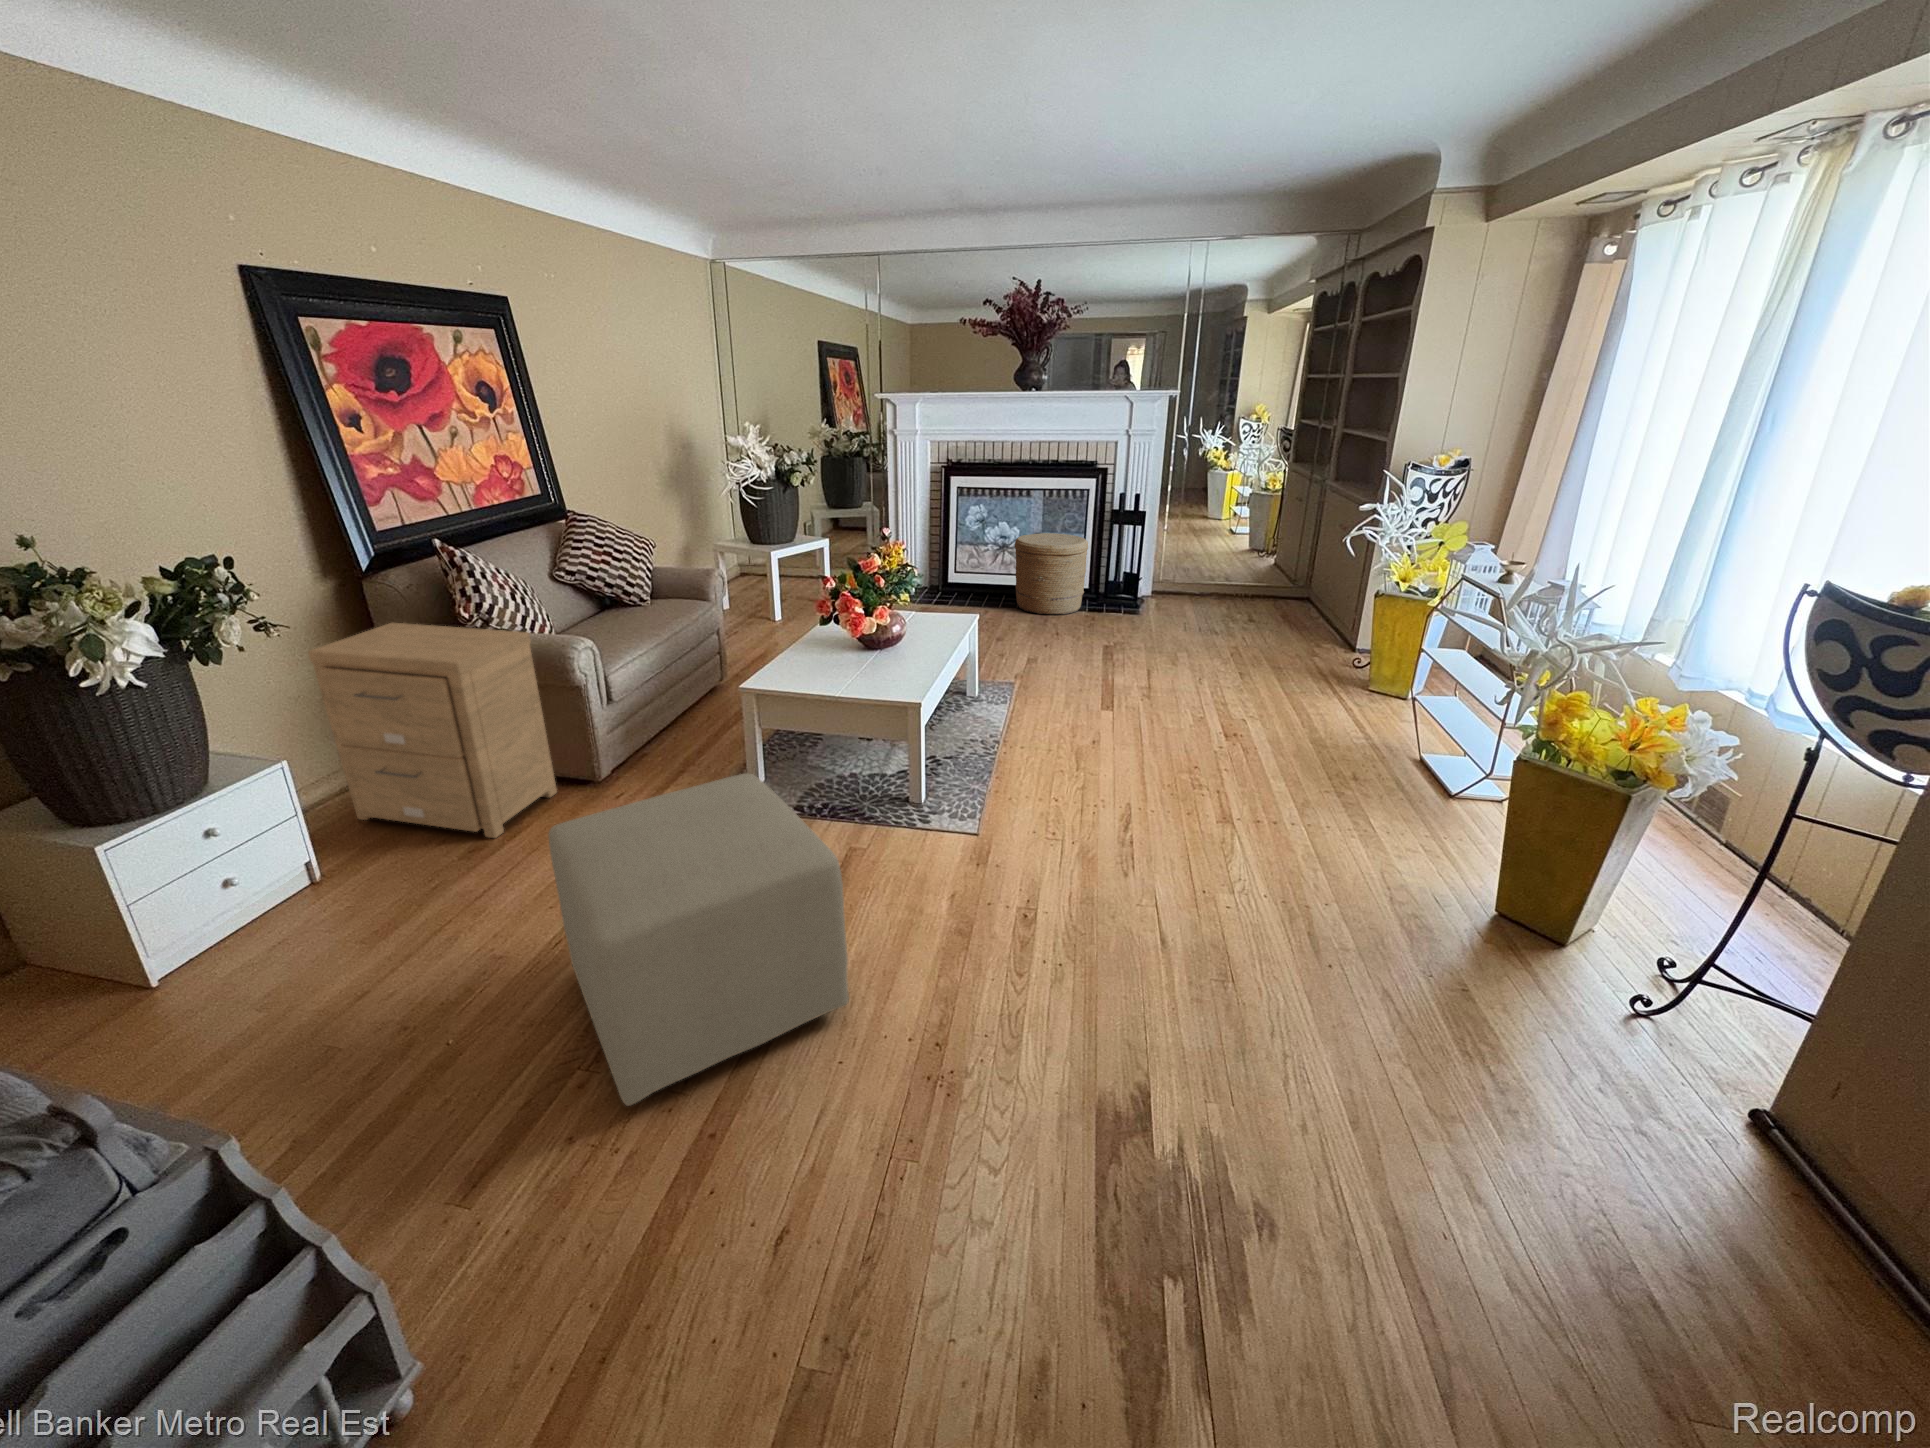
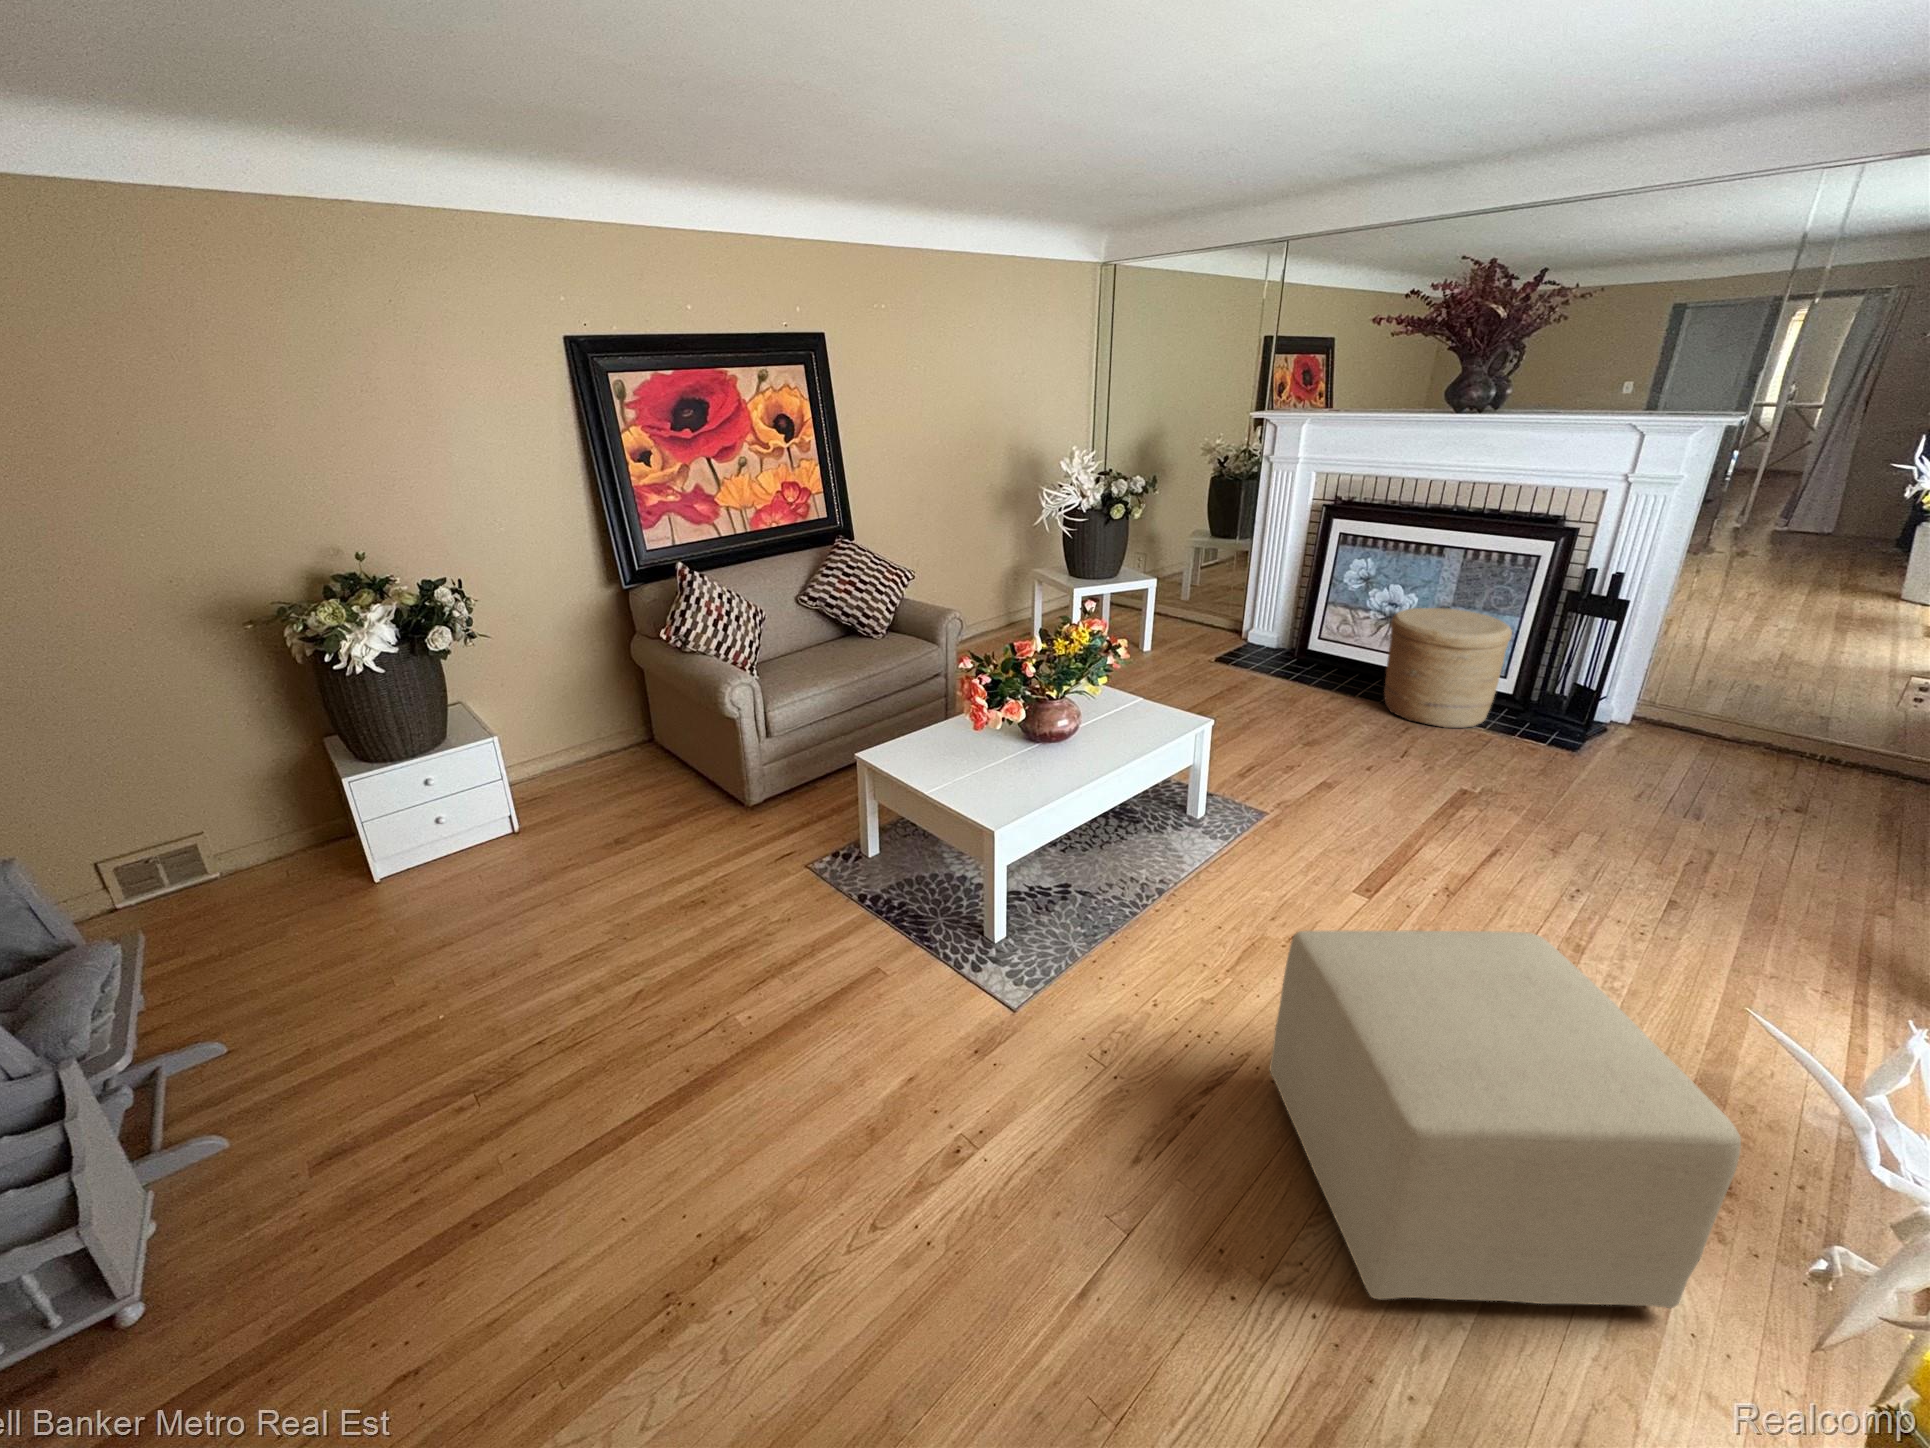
side table: present [308,623,557,838] -> none [556,630,716,837]
ottoman: present [549,774,849,1106] -> present [1270,930,1741,1308]

